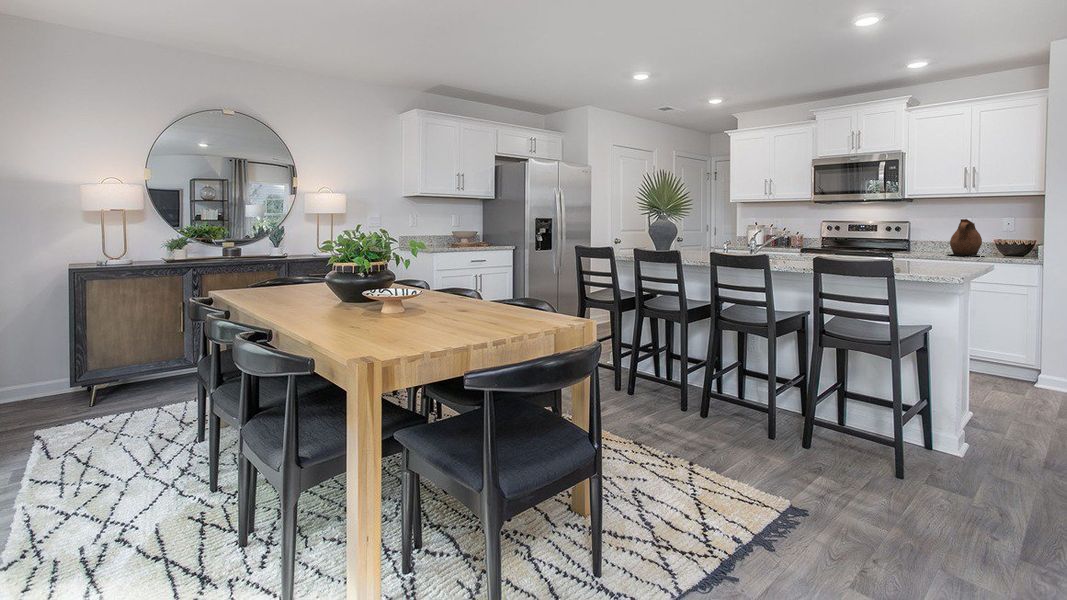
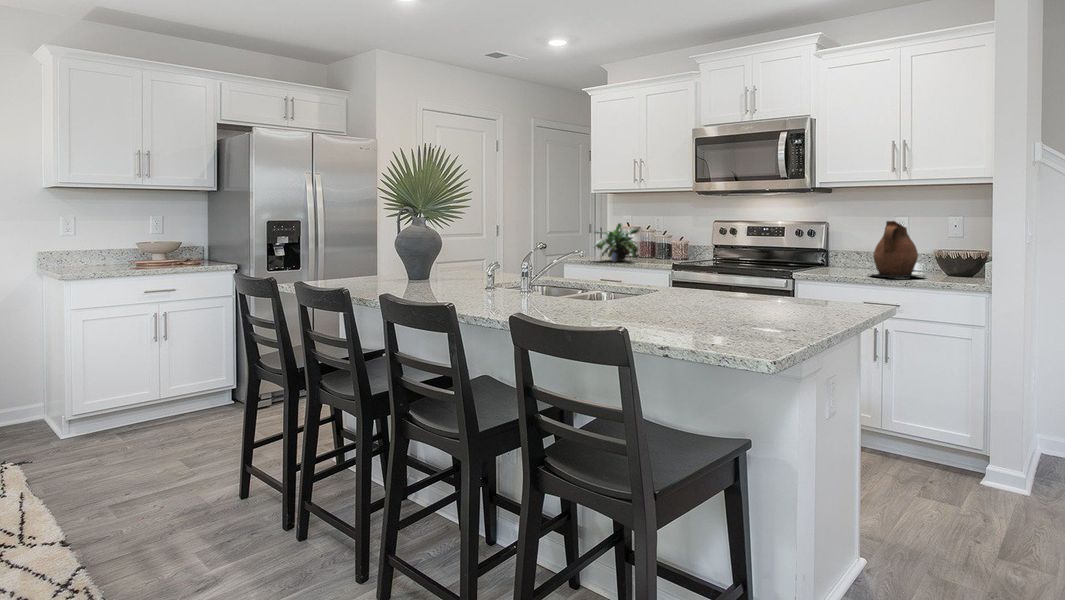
potted plant: none [737,222,775,248] -> present [594,223,640,262]

